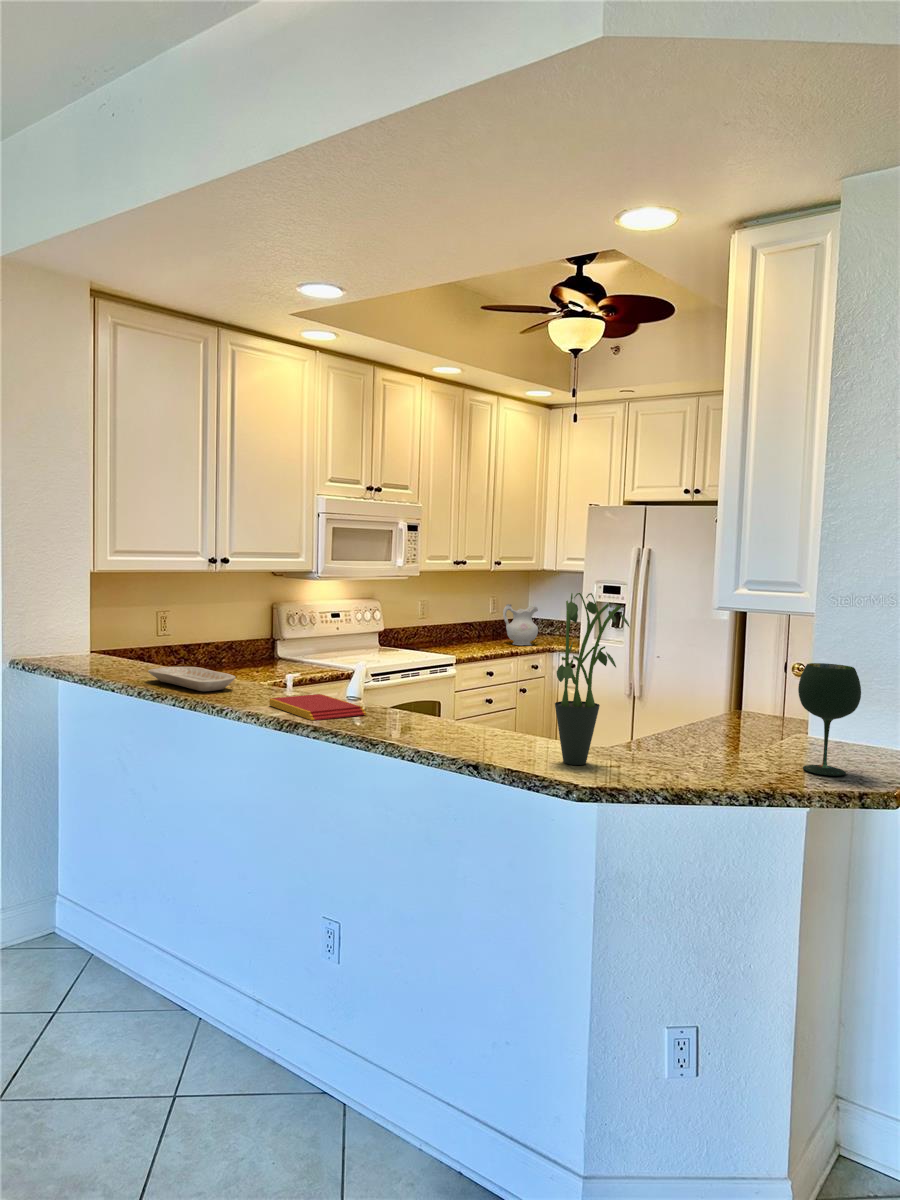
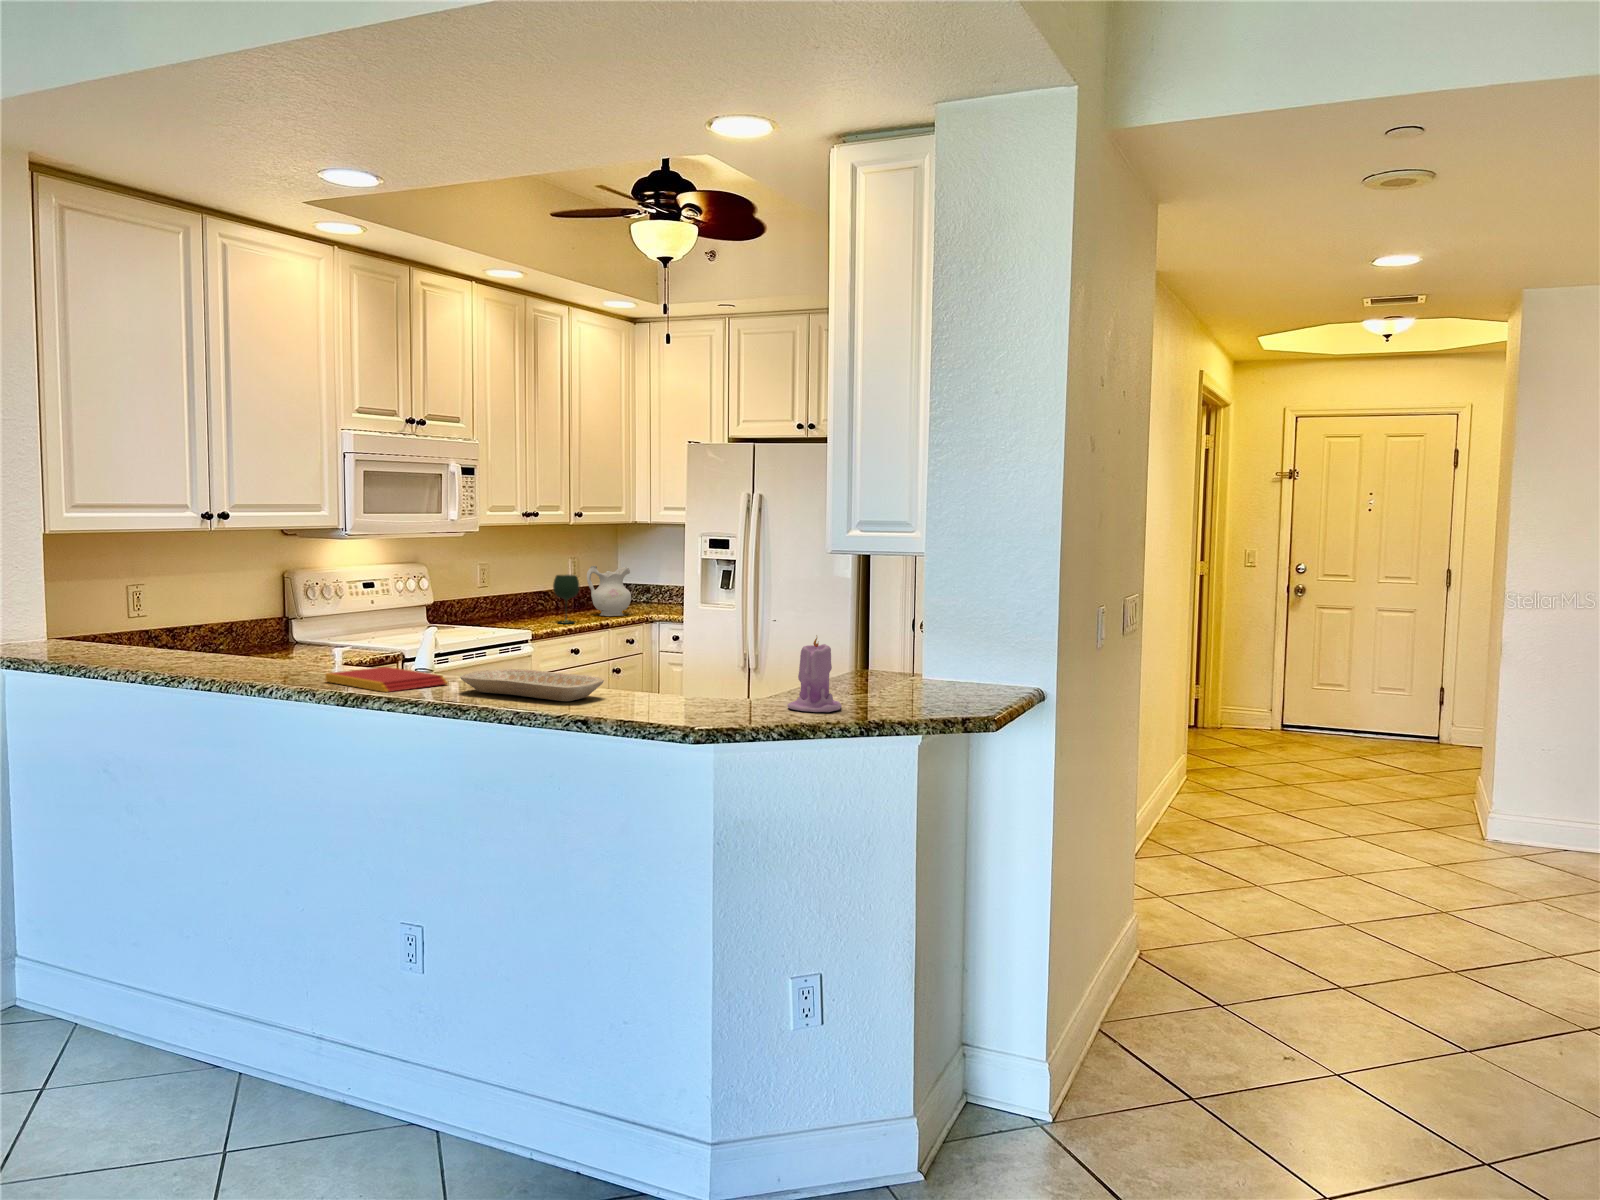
potted plant: present [555,593,630,765] -> none [667,534,742,712]
wine glass: present [798,663,861,776] -> present [553,575,579,624]
tray: present [148,666,236,691] -> present [460,669,604,701]
candle: none [672,696,728,775] -> present [787,638,842,712]

